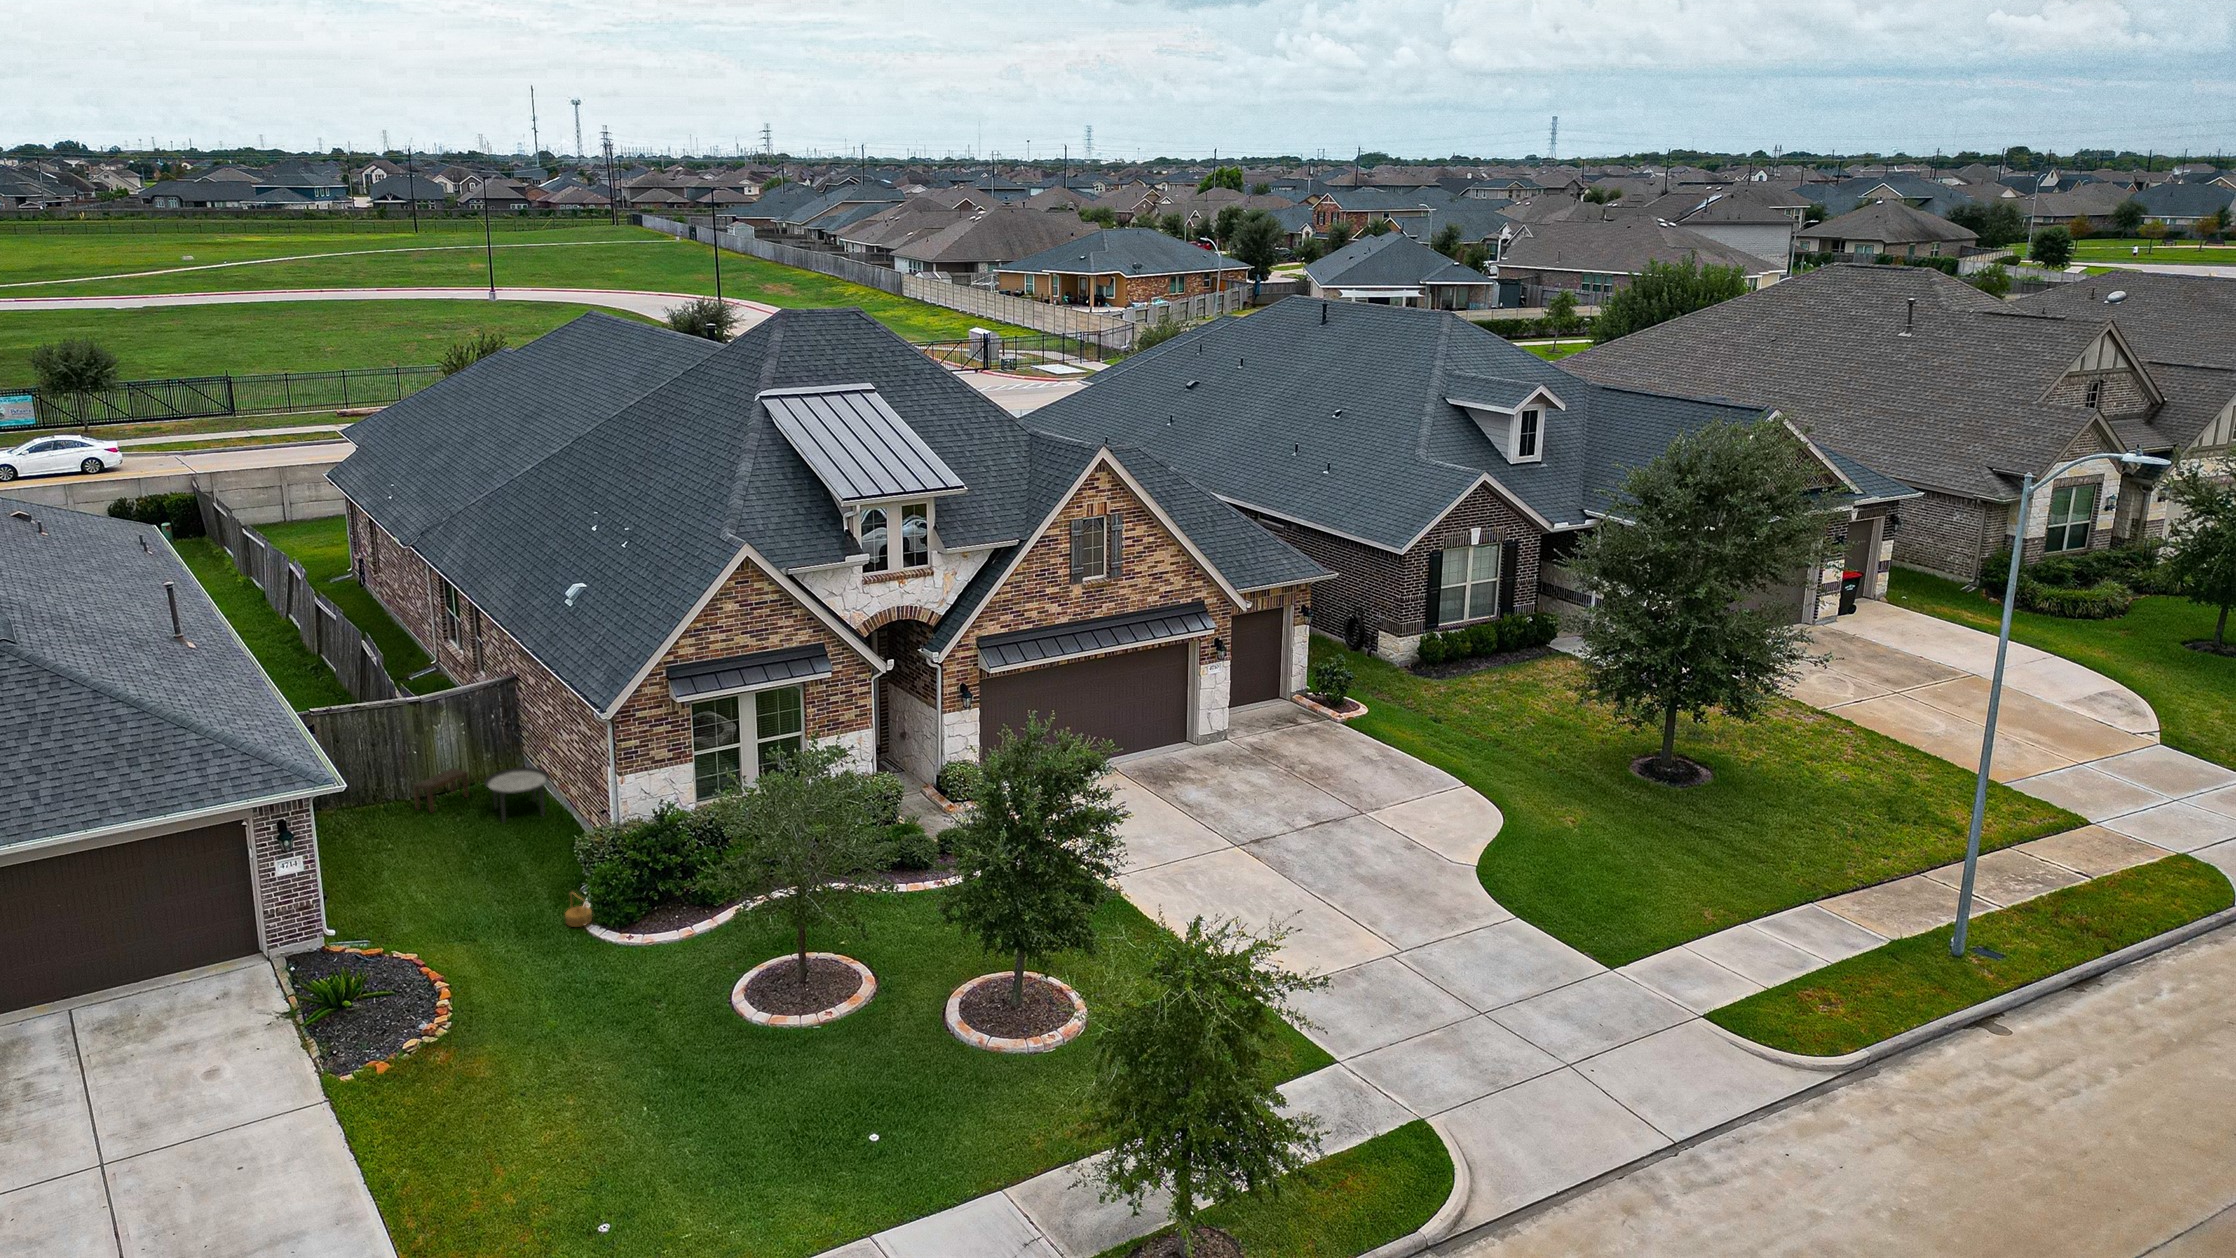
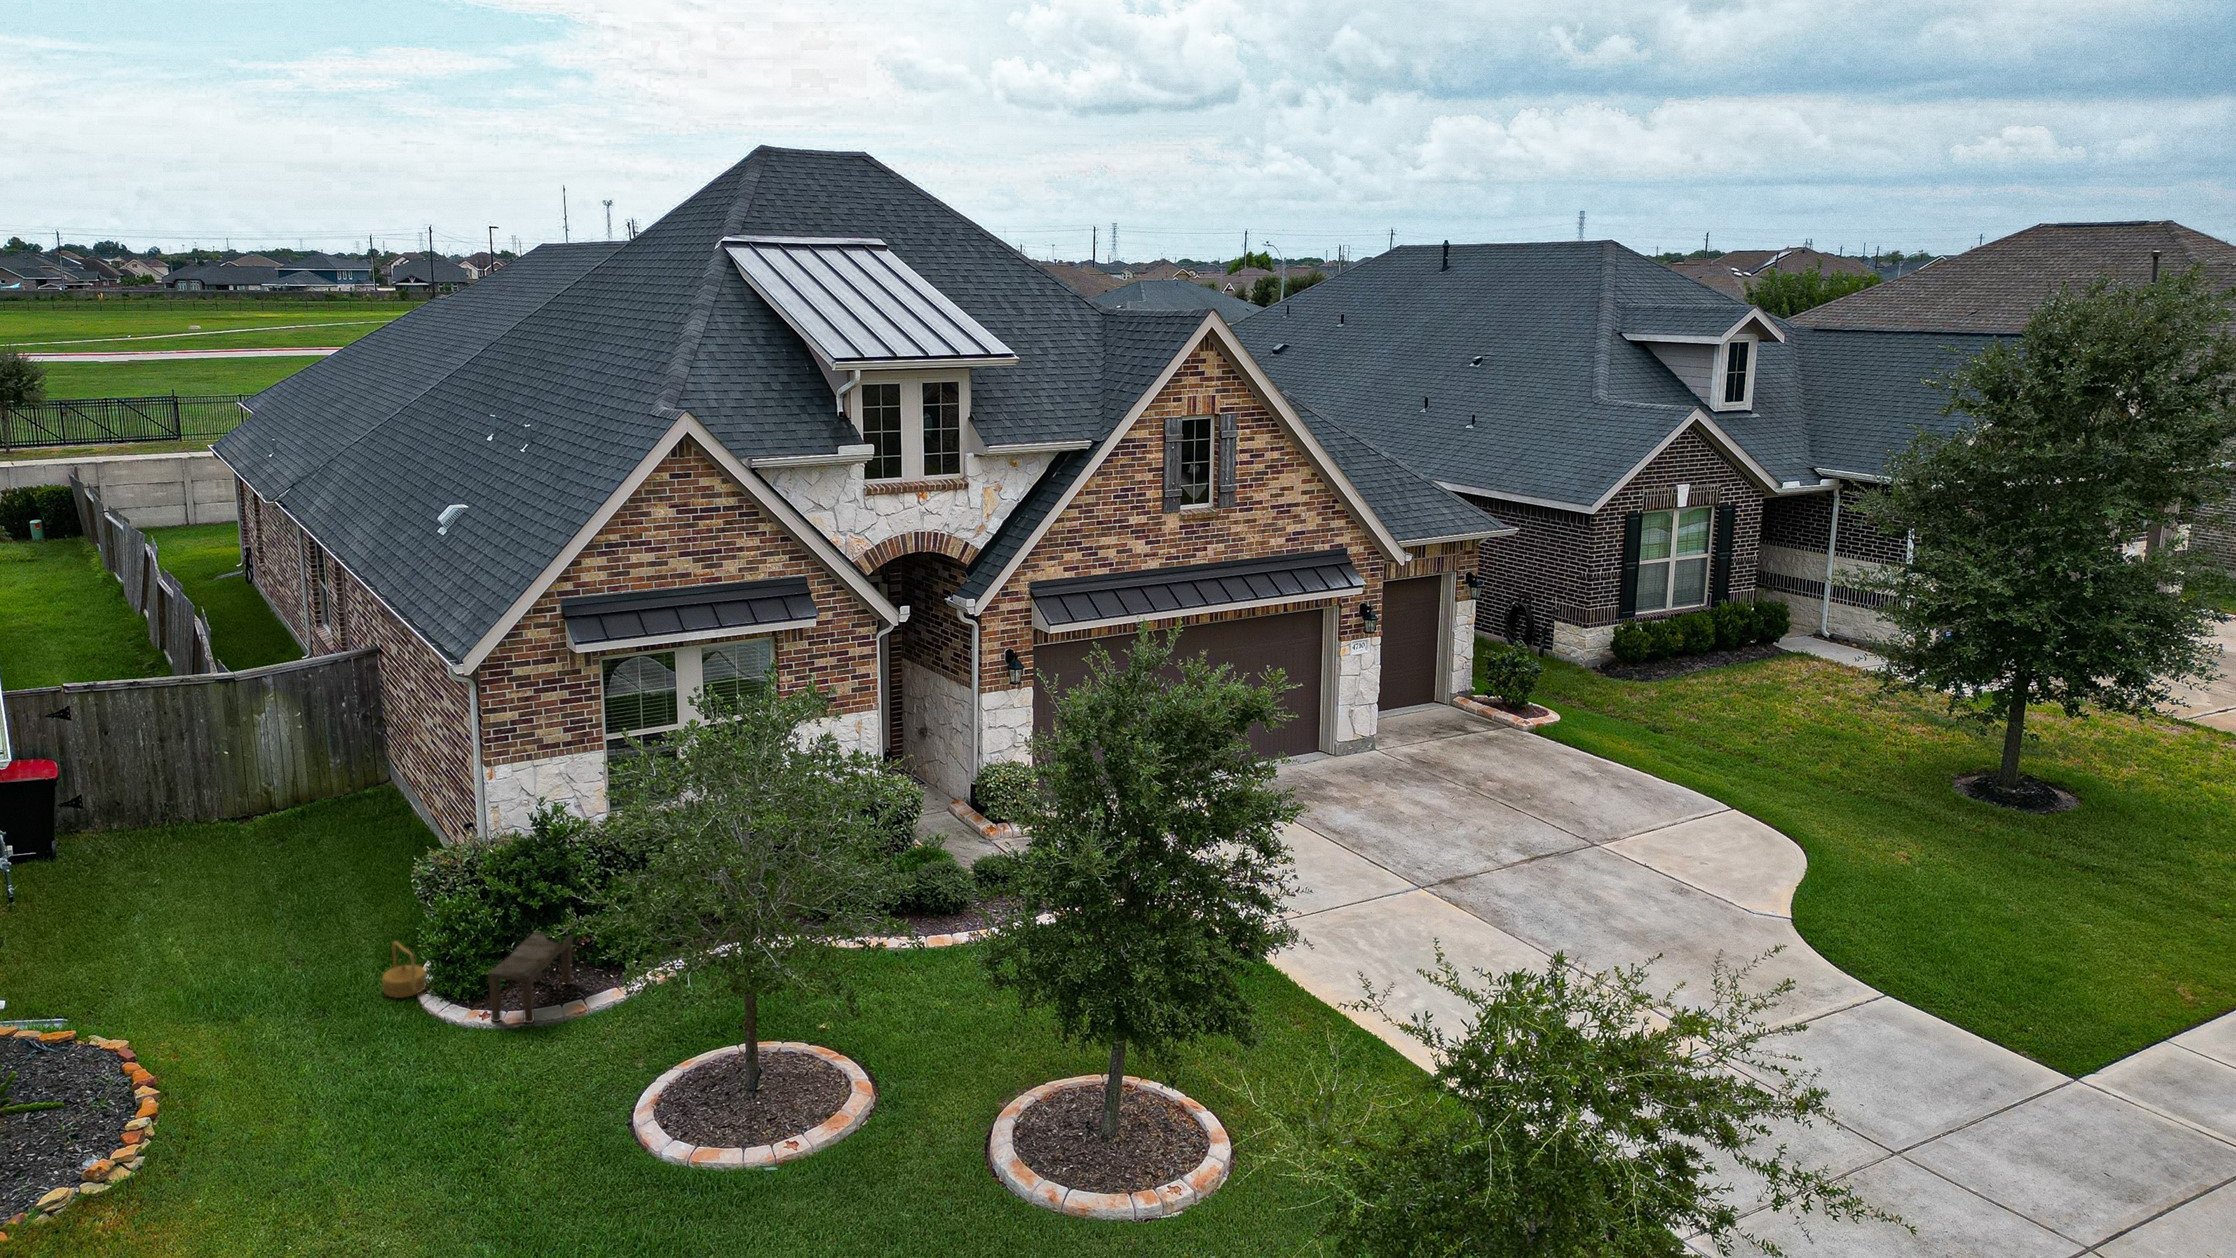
bench: present [413,768,469,813] -> present [488,932,573,1023]
round table: present [484,768,549,823] -> none [300,767,400,847]

